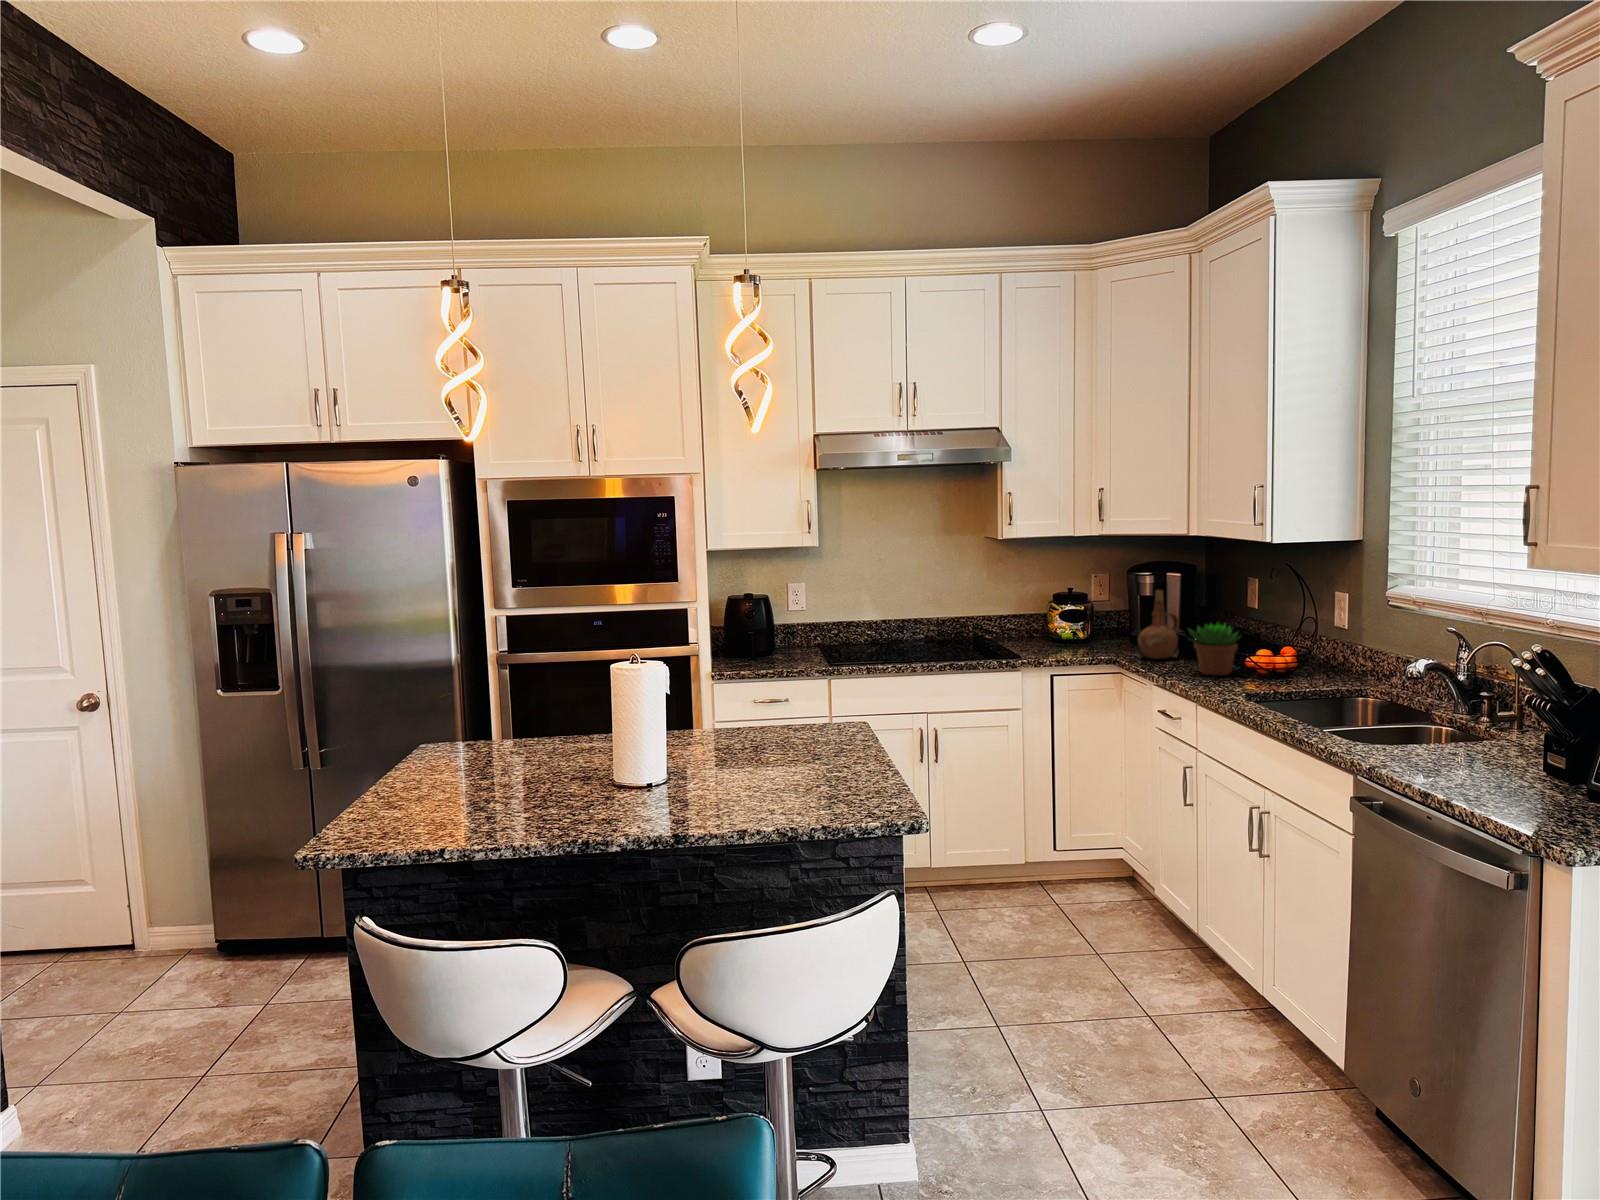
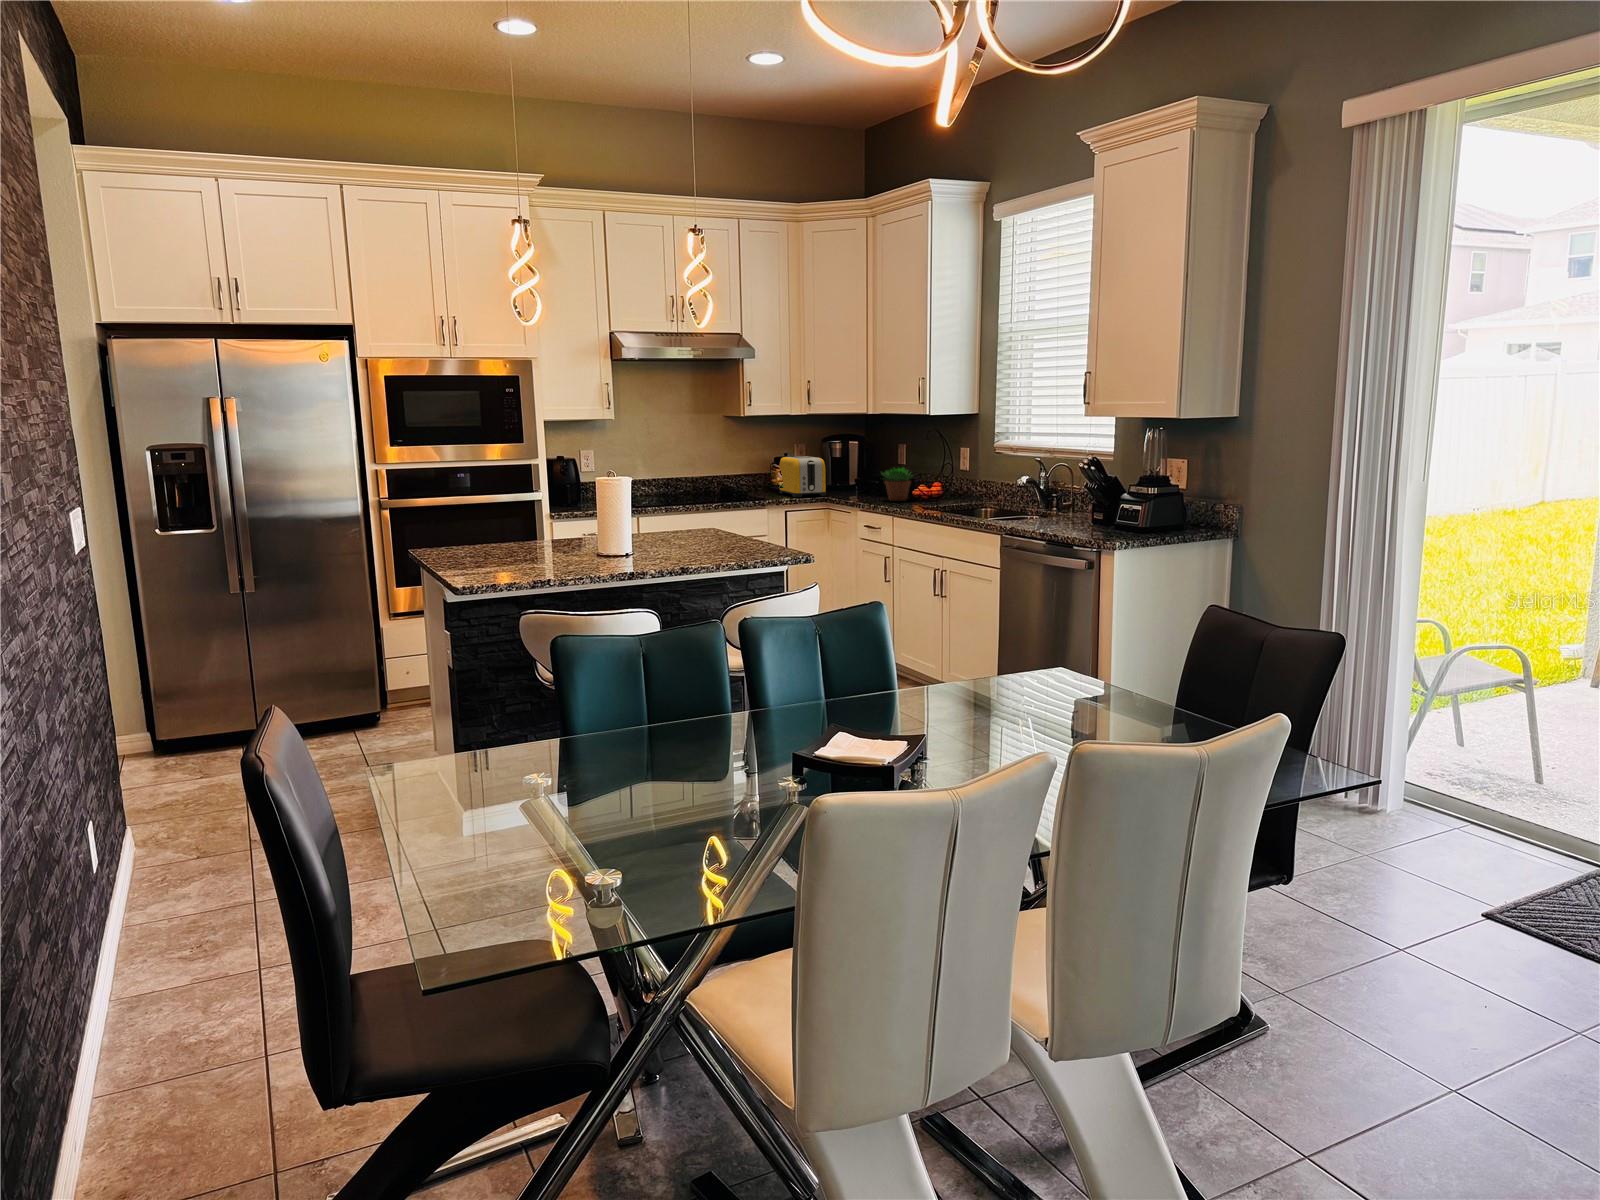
ceramic pitcher: present [1138,590,1179,659] -> none [842,450,867,496]
toaster: none [1056,595,1116,656] -> present [779,456,826,497]

